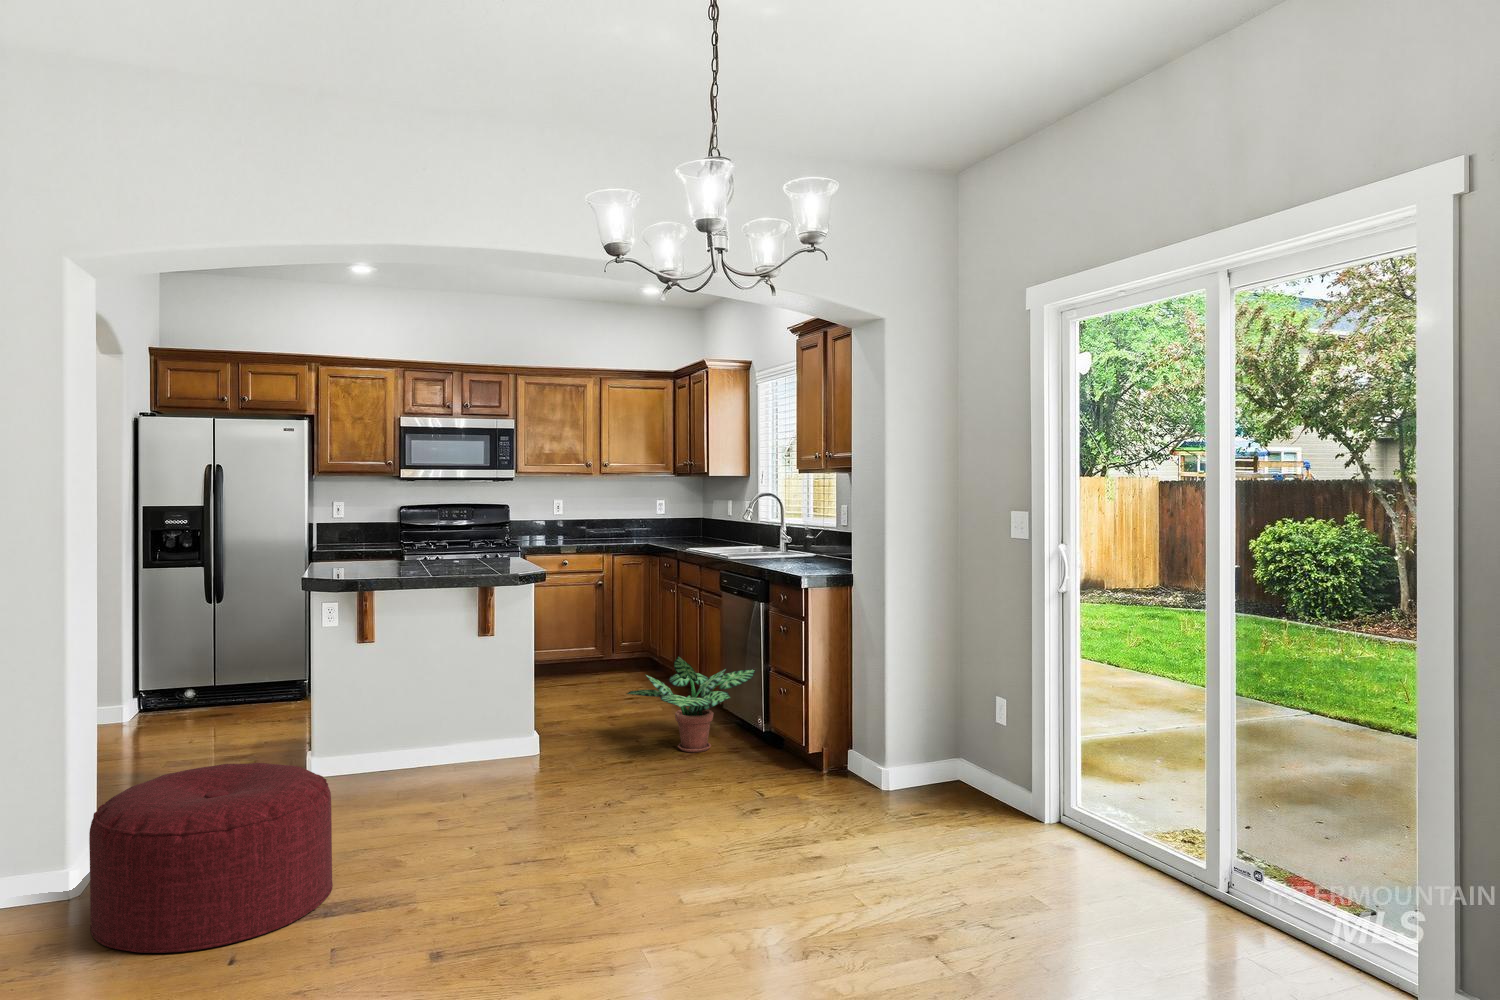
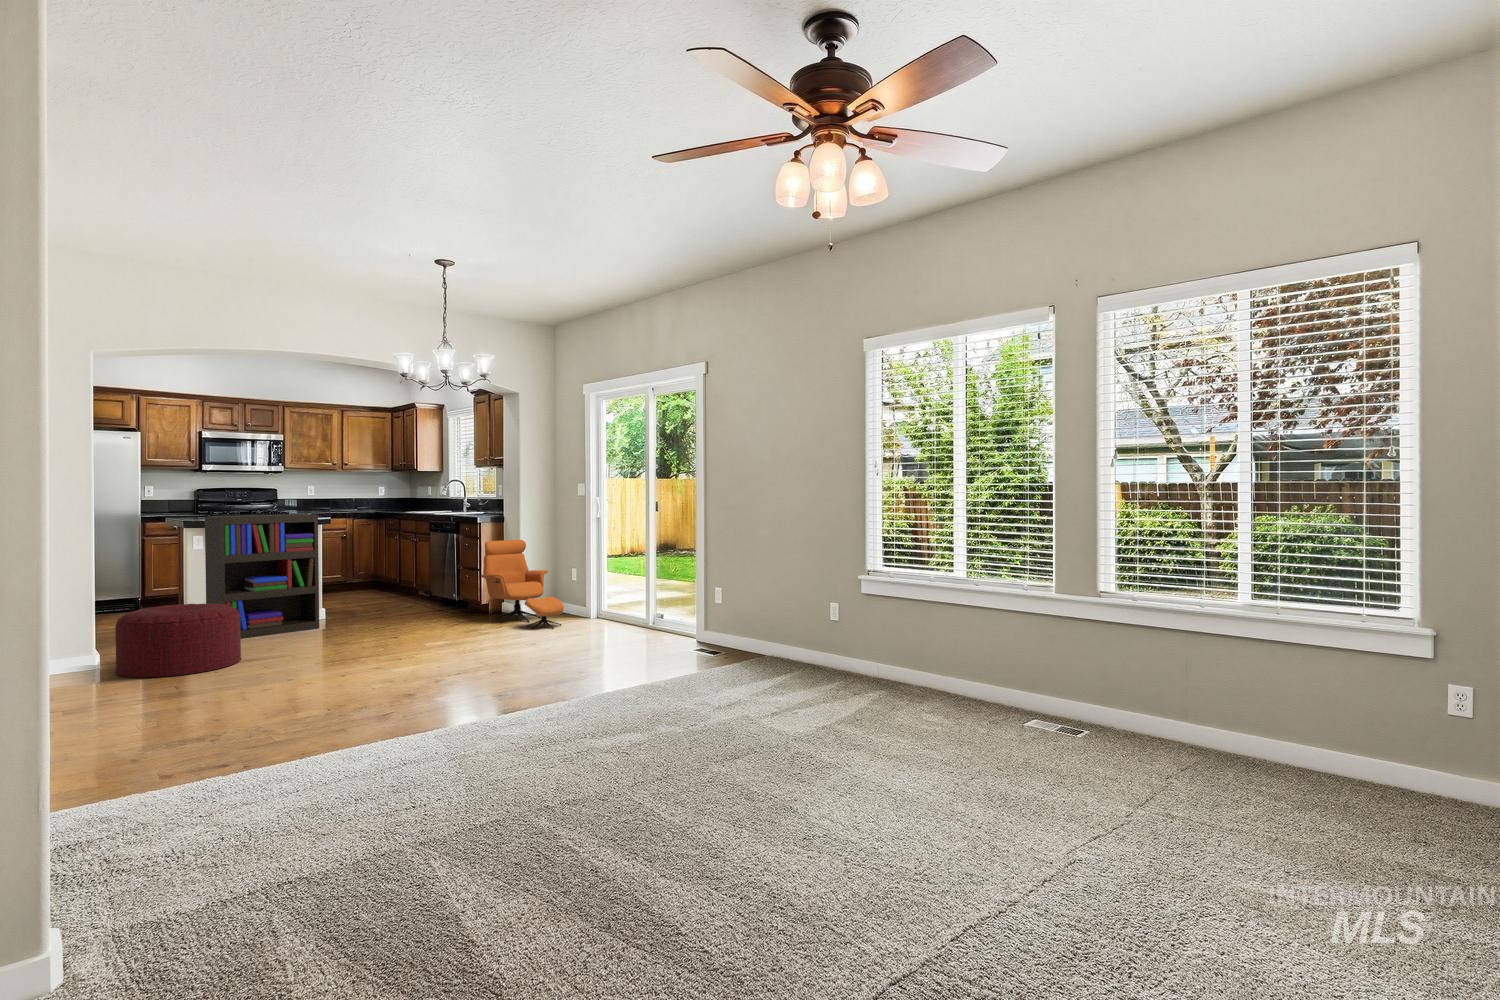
bookshelf: none [337,563,520,808] -> present [205,514,319,638]
armchair: none [811,624,989,851] -> present [481,540,564,629]
potted plant: present [627,656,755,752] -> none [375,563,452,614]

